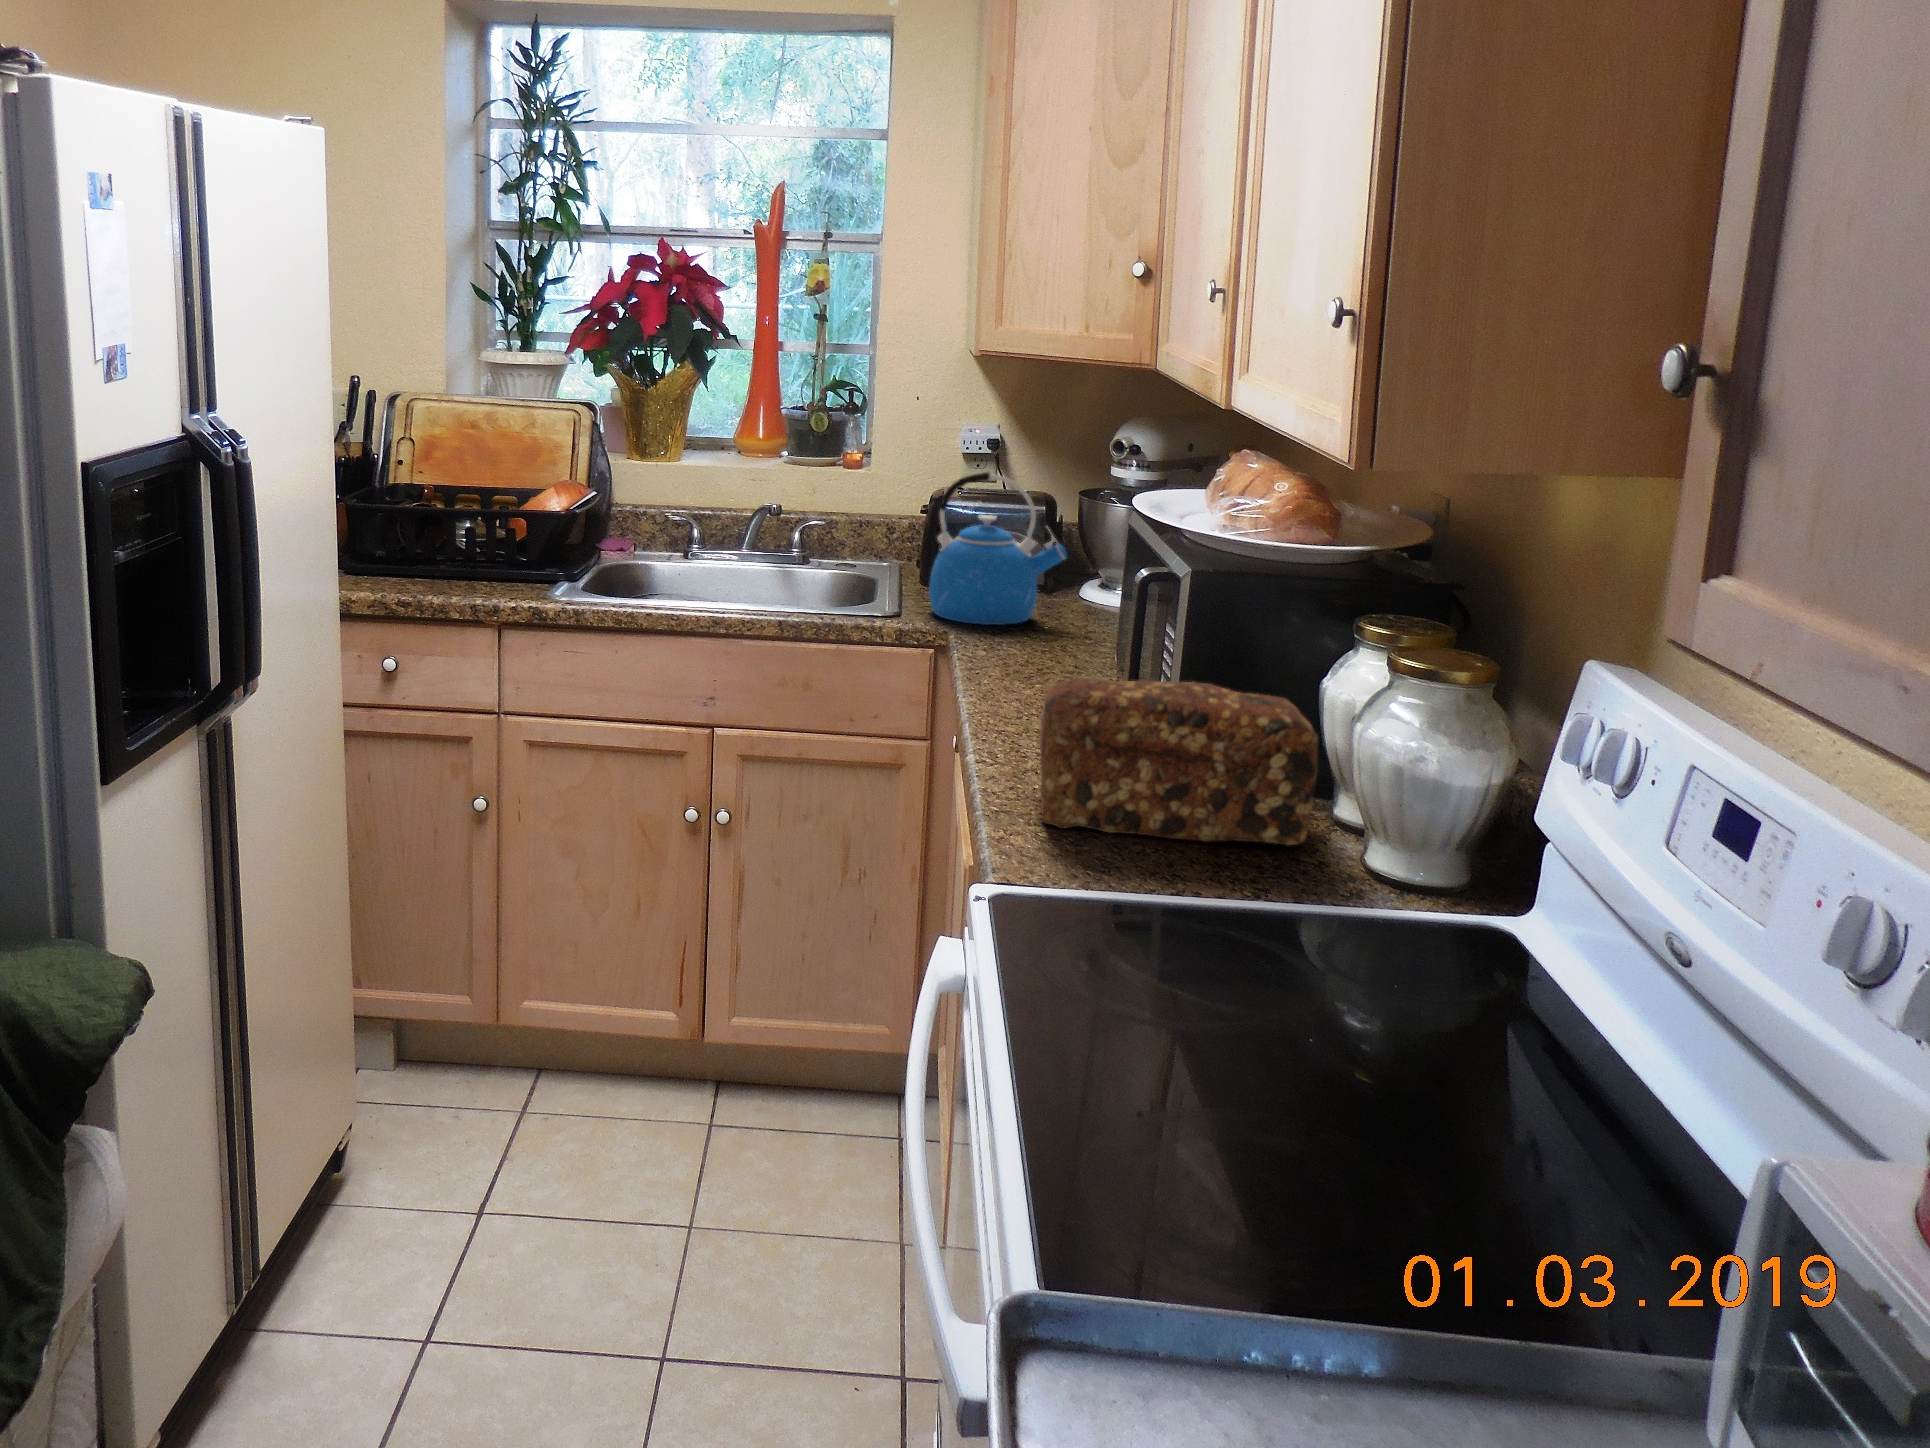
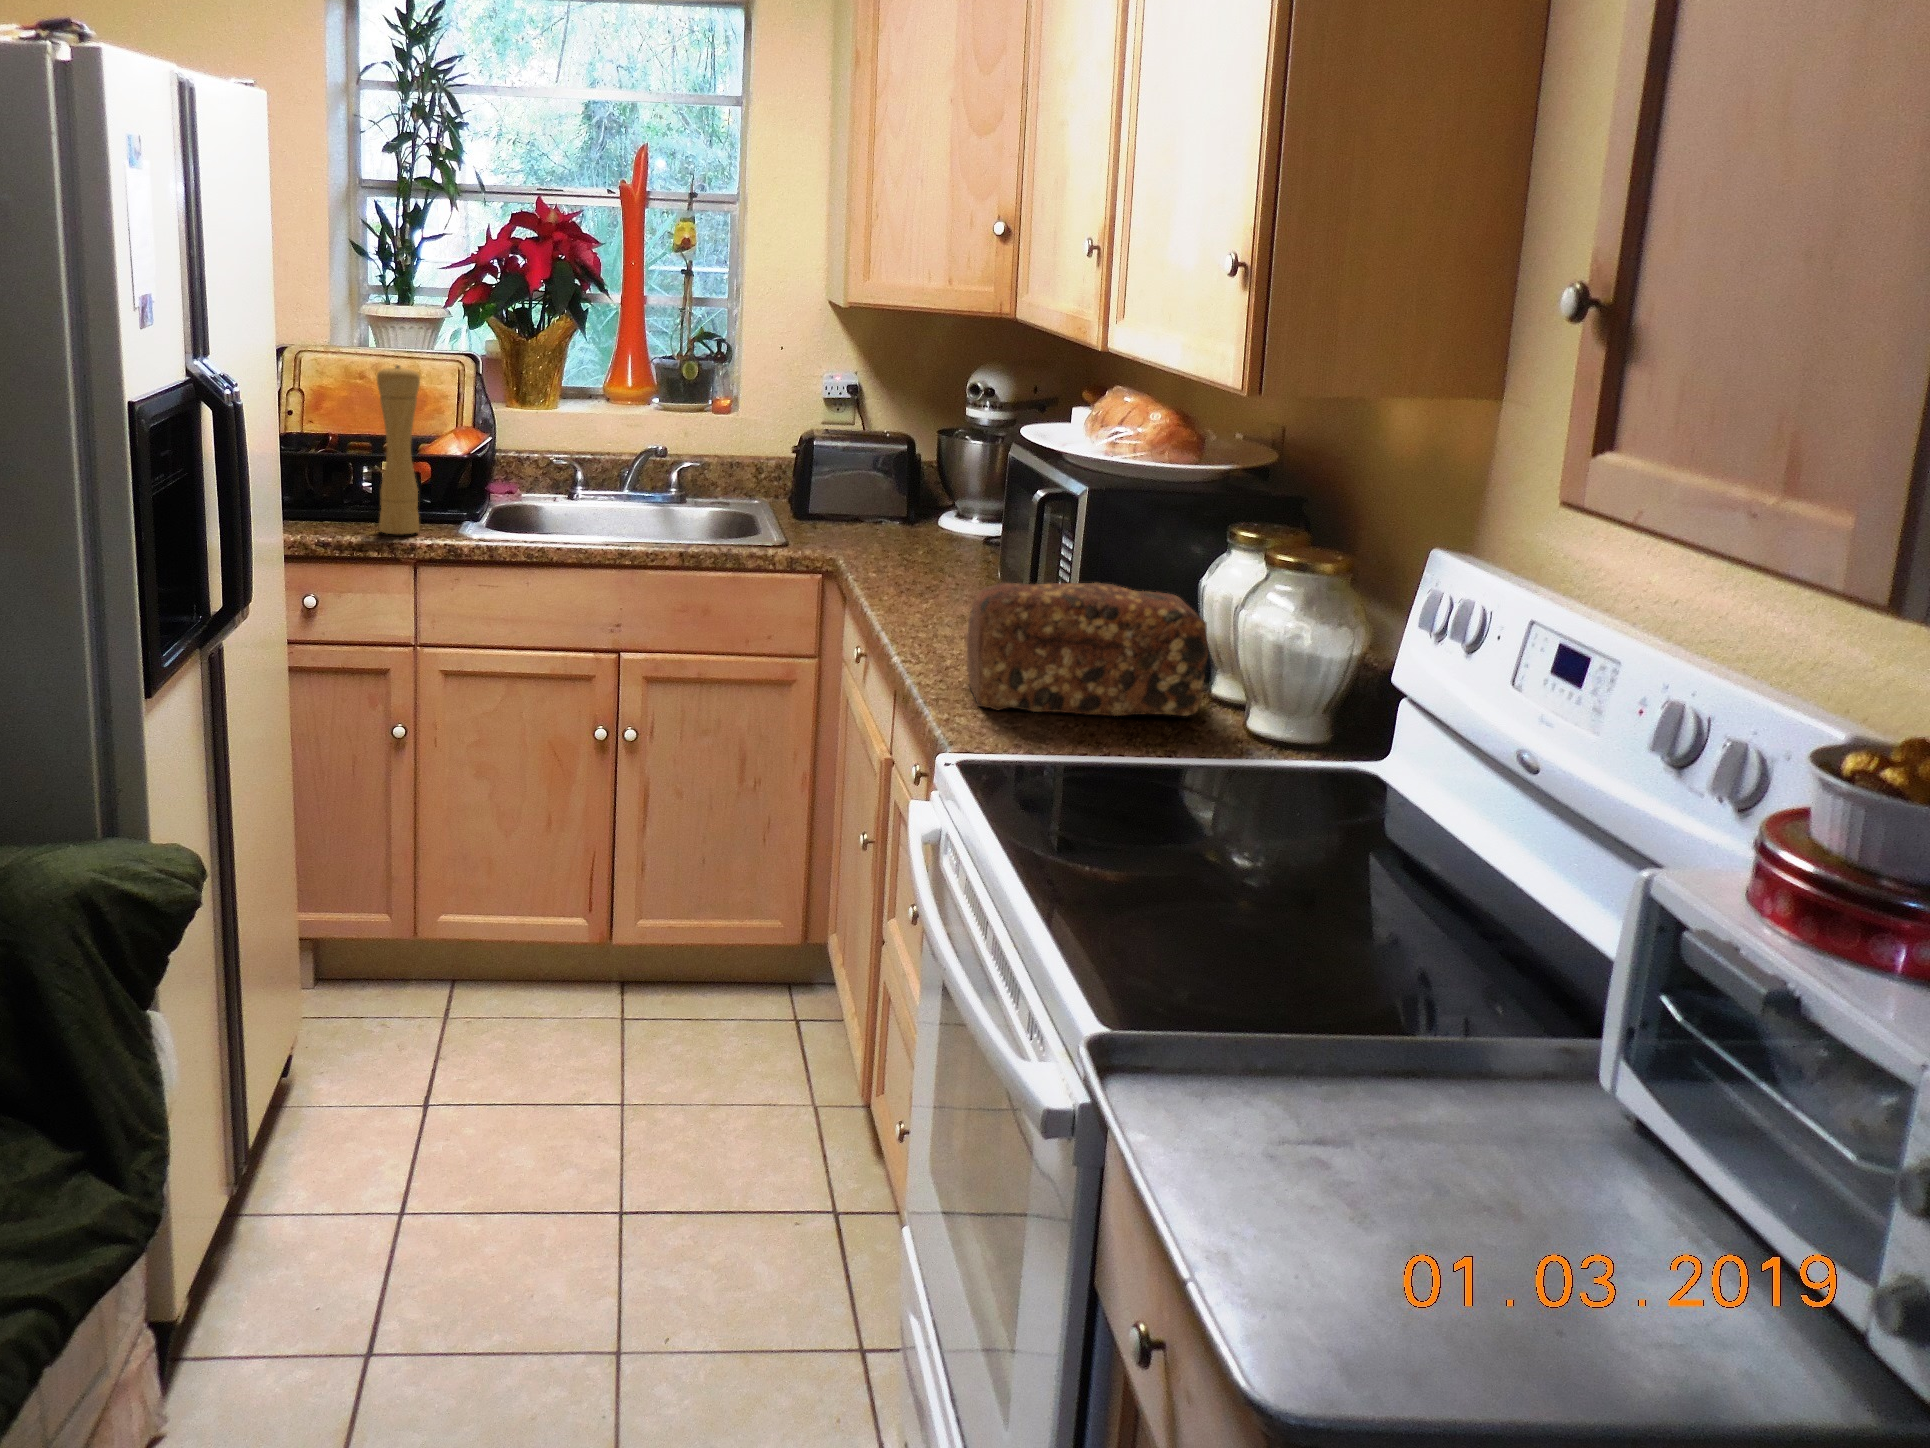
pepper mill: none [465,416,510,595] -> present [377,365,420,535]
kettle: present [929,472,1067,625] -> none [809,413,933,551]

